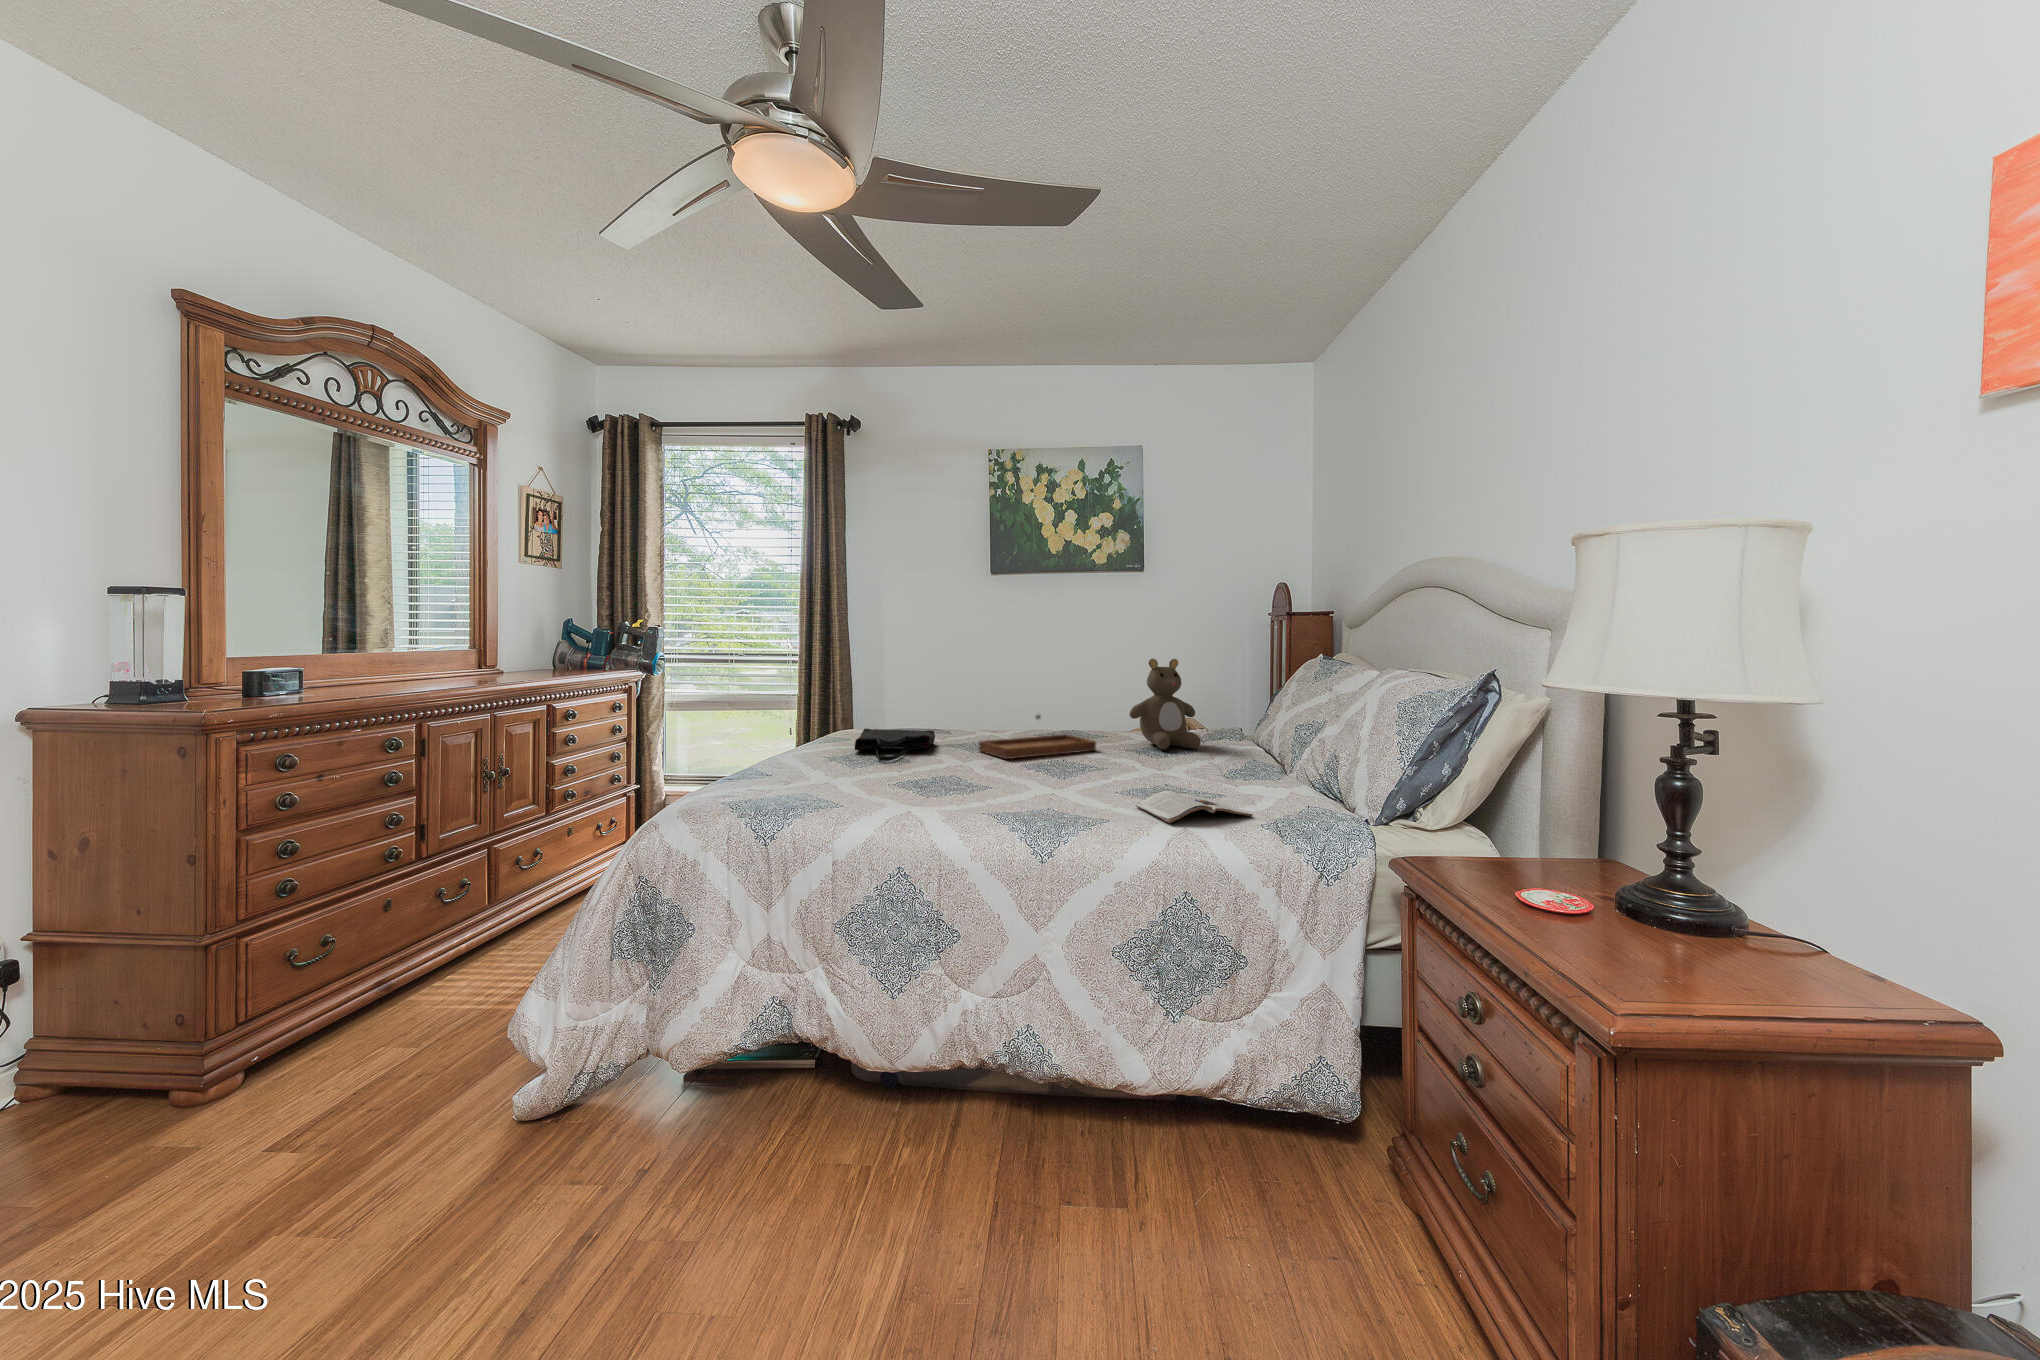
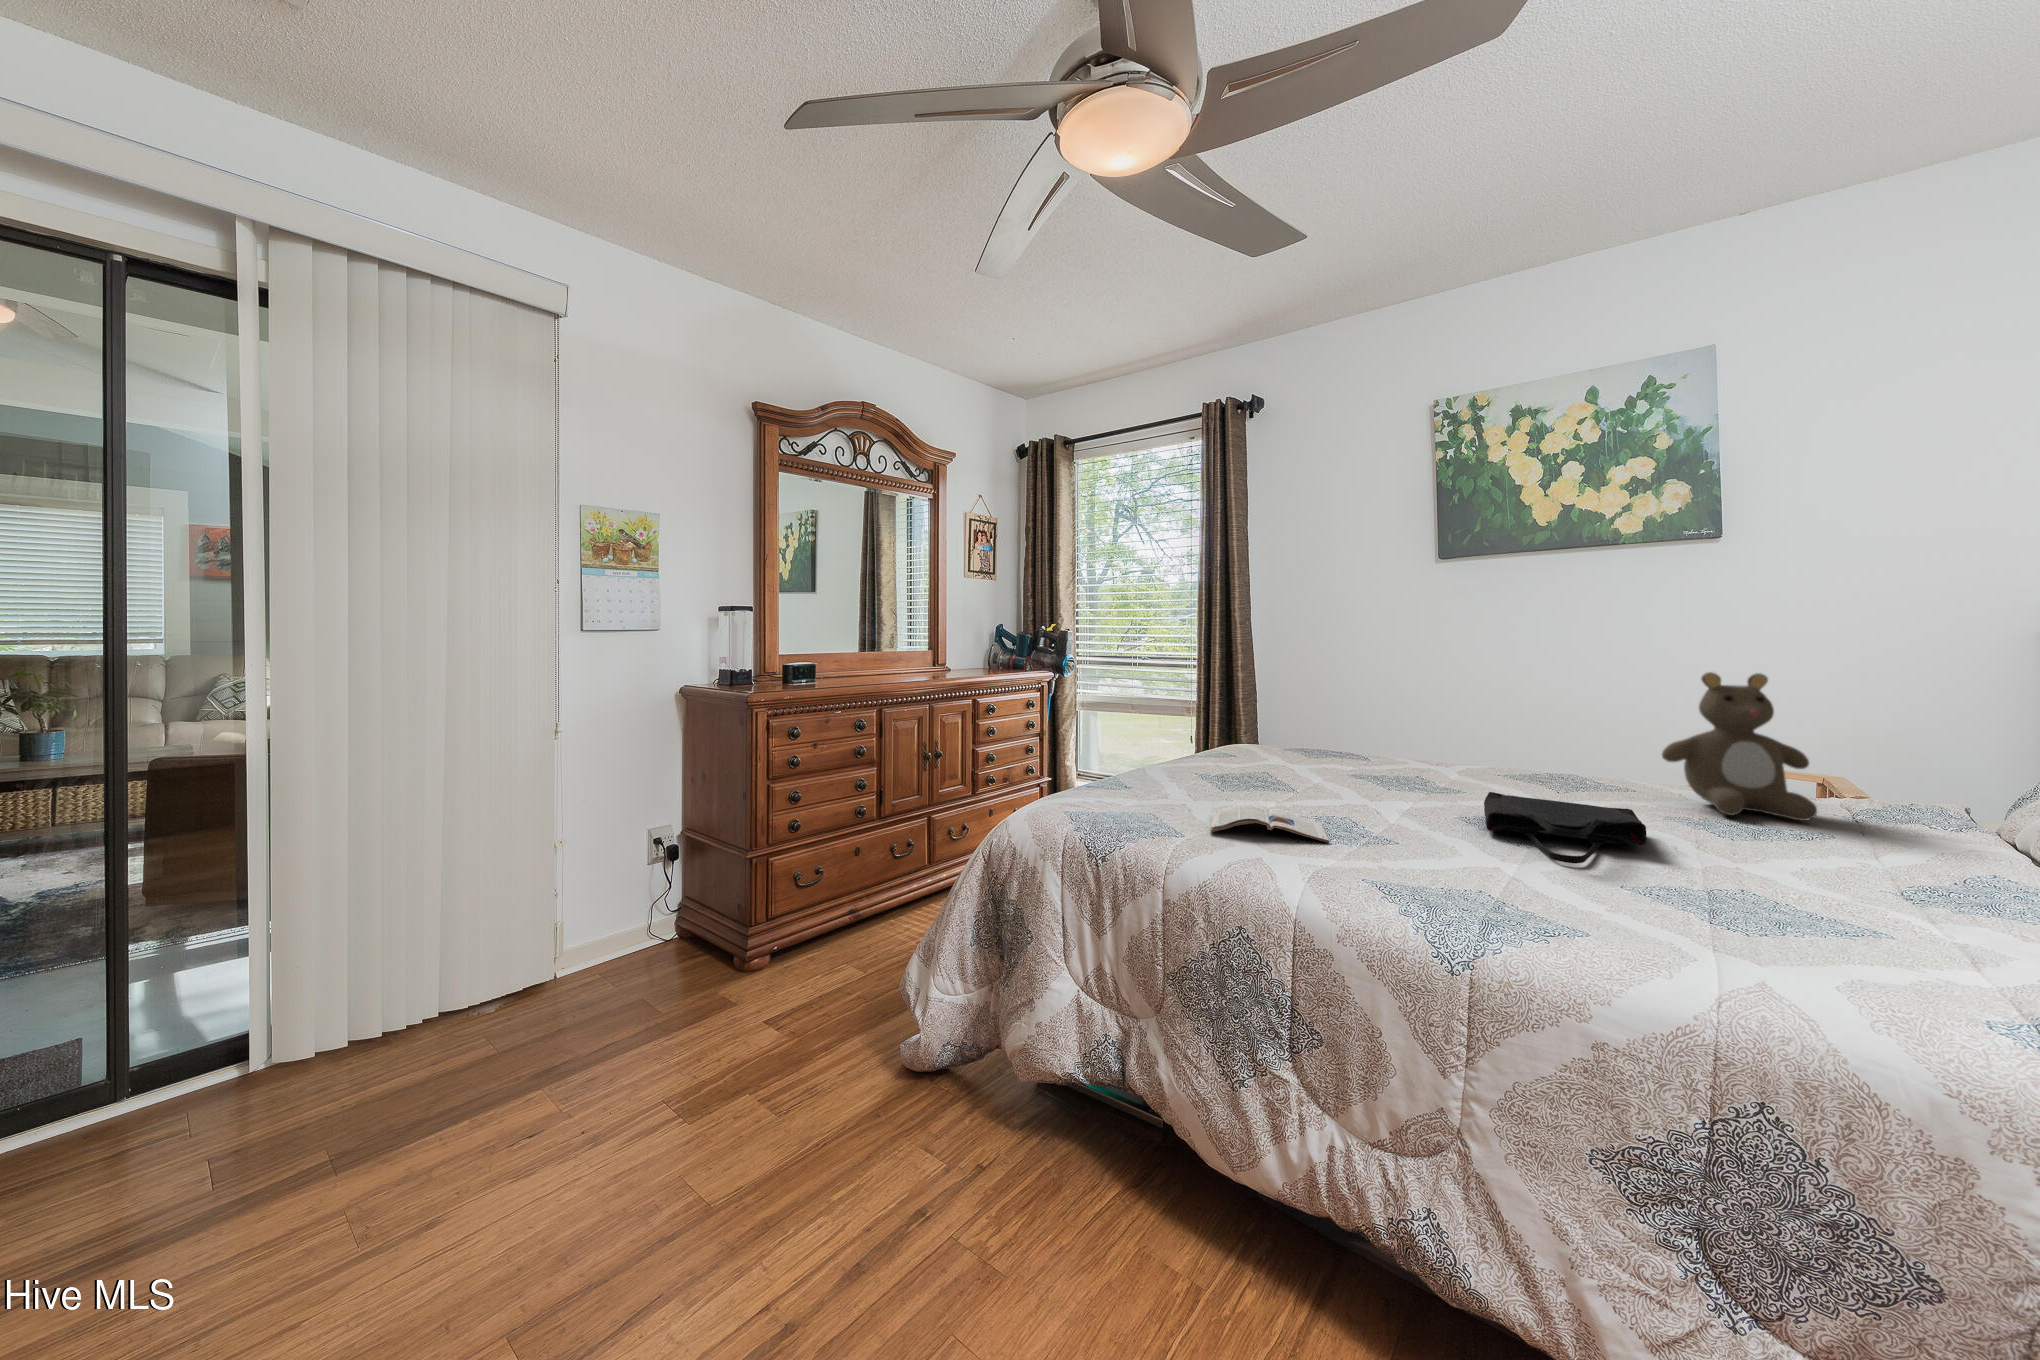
tray: present [979,714,1096,759] -> none [1398,743,1592,803]
tote bag: present [855,729,935,761] -> present [1484,792,1647,863]
magazine: present [1136,791,1253,823] -> present [1211,803,1329,842]

